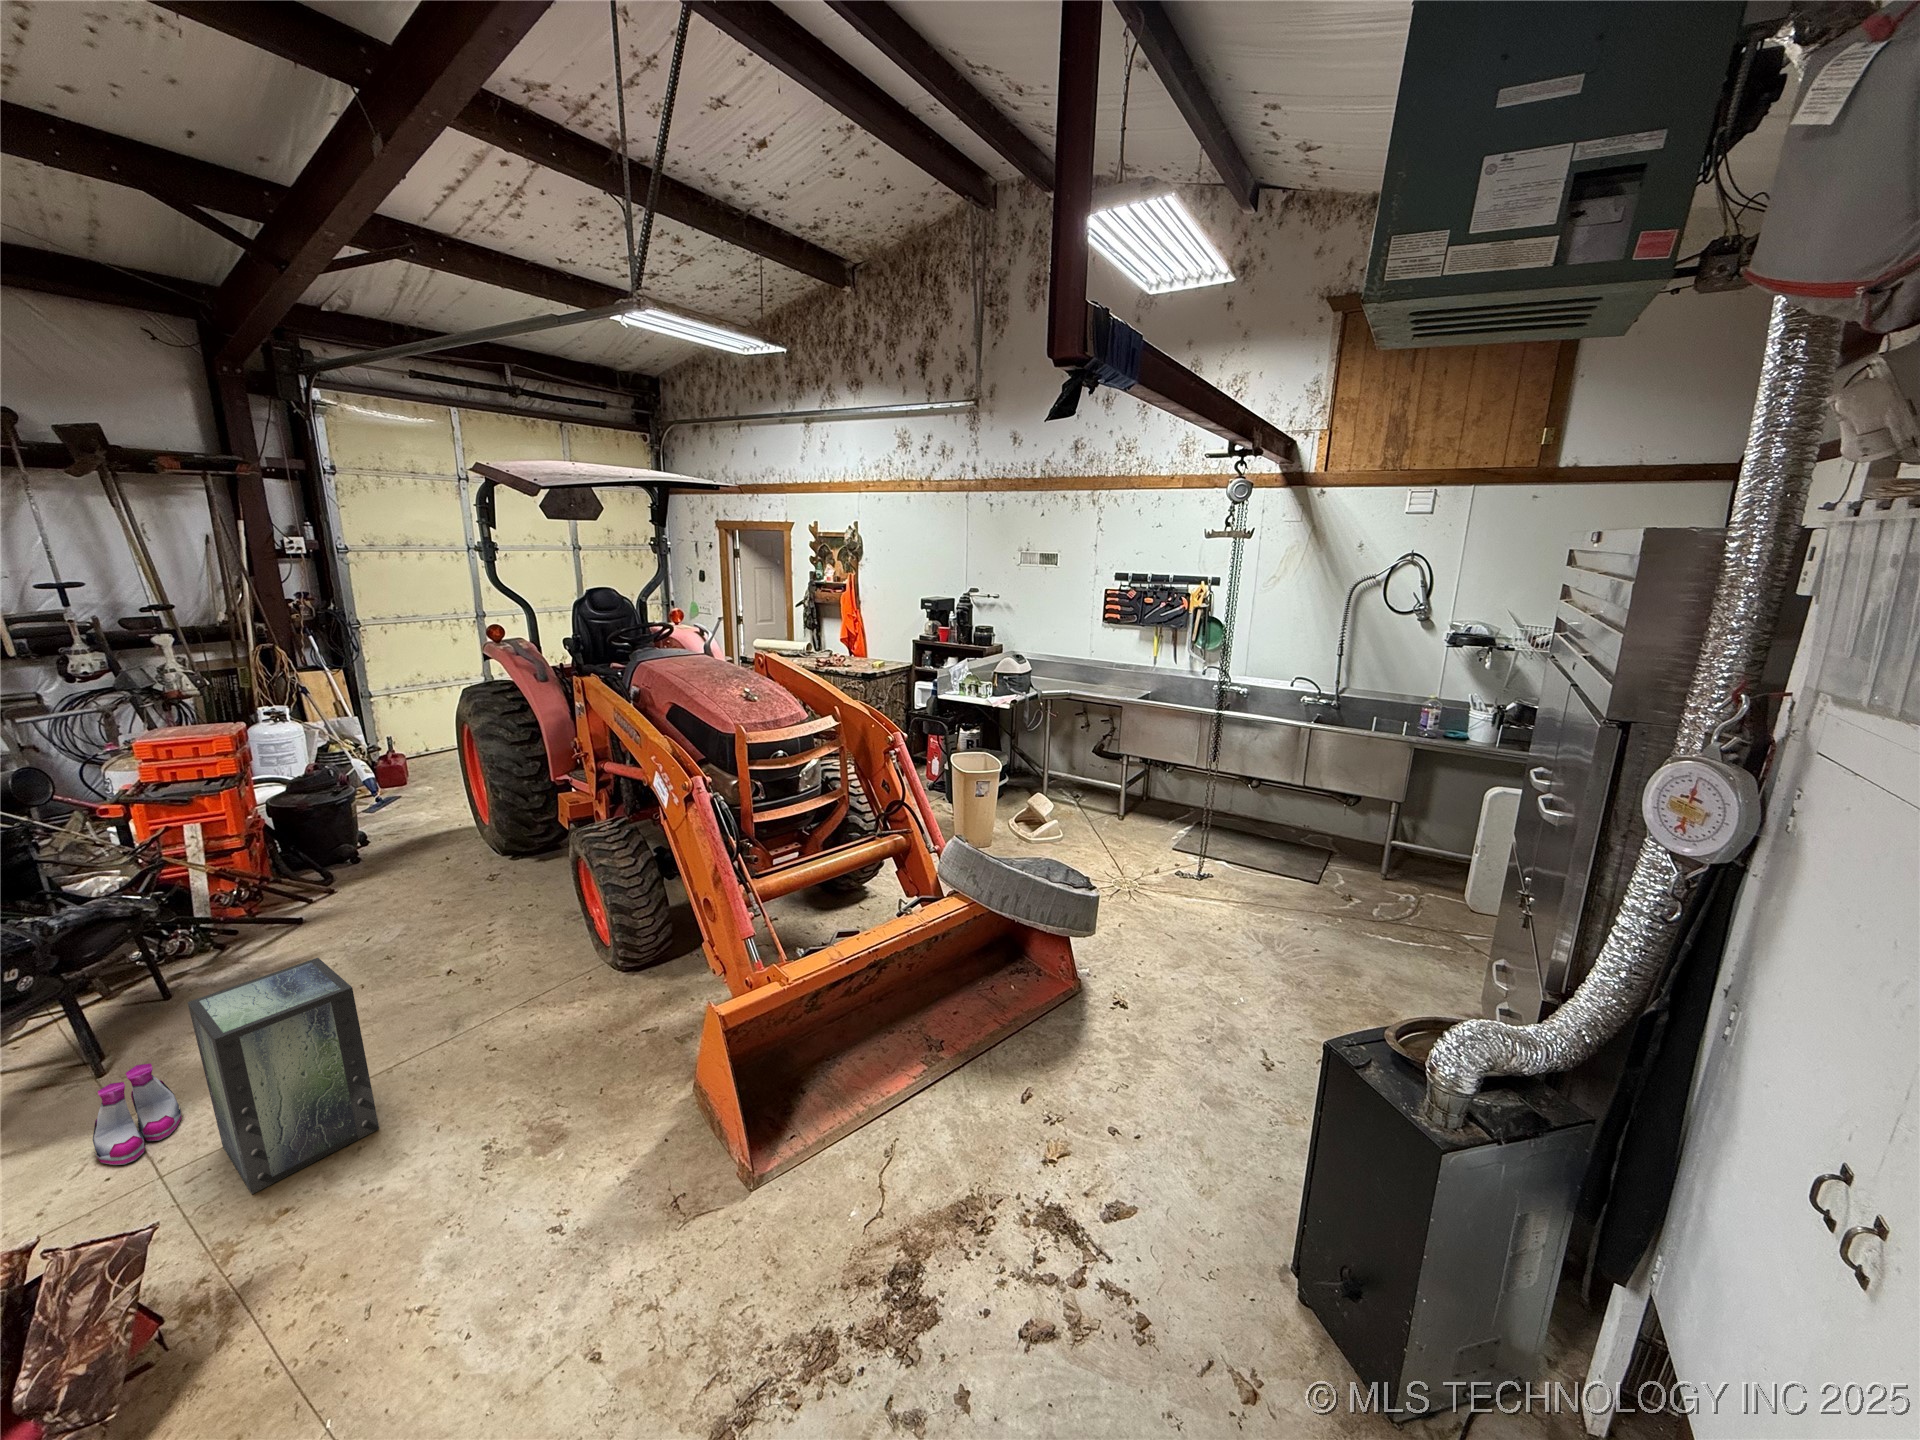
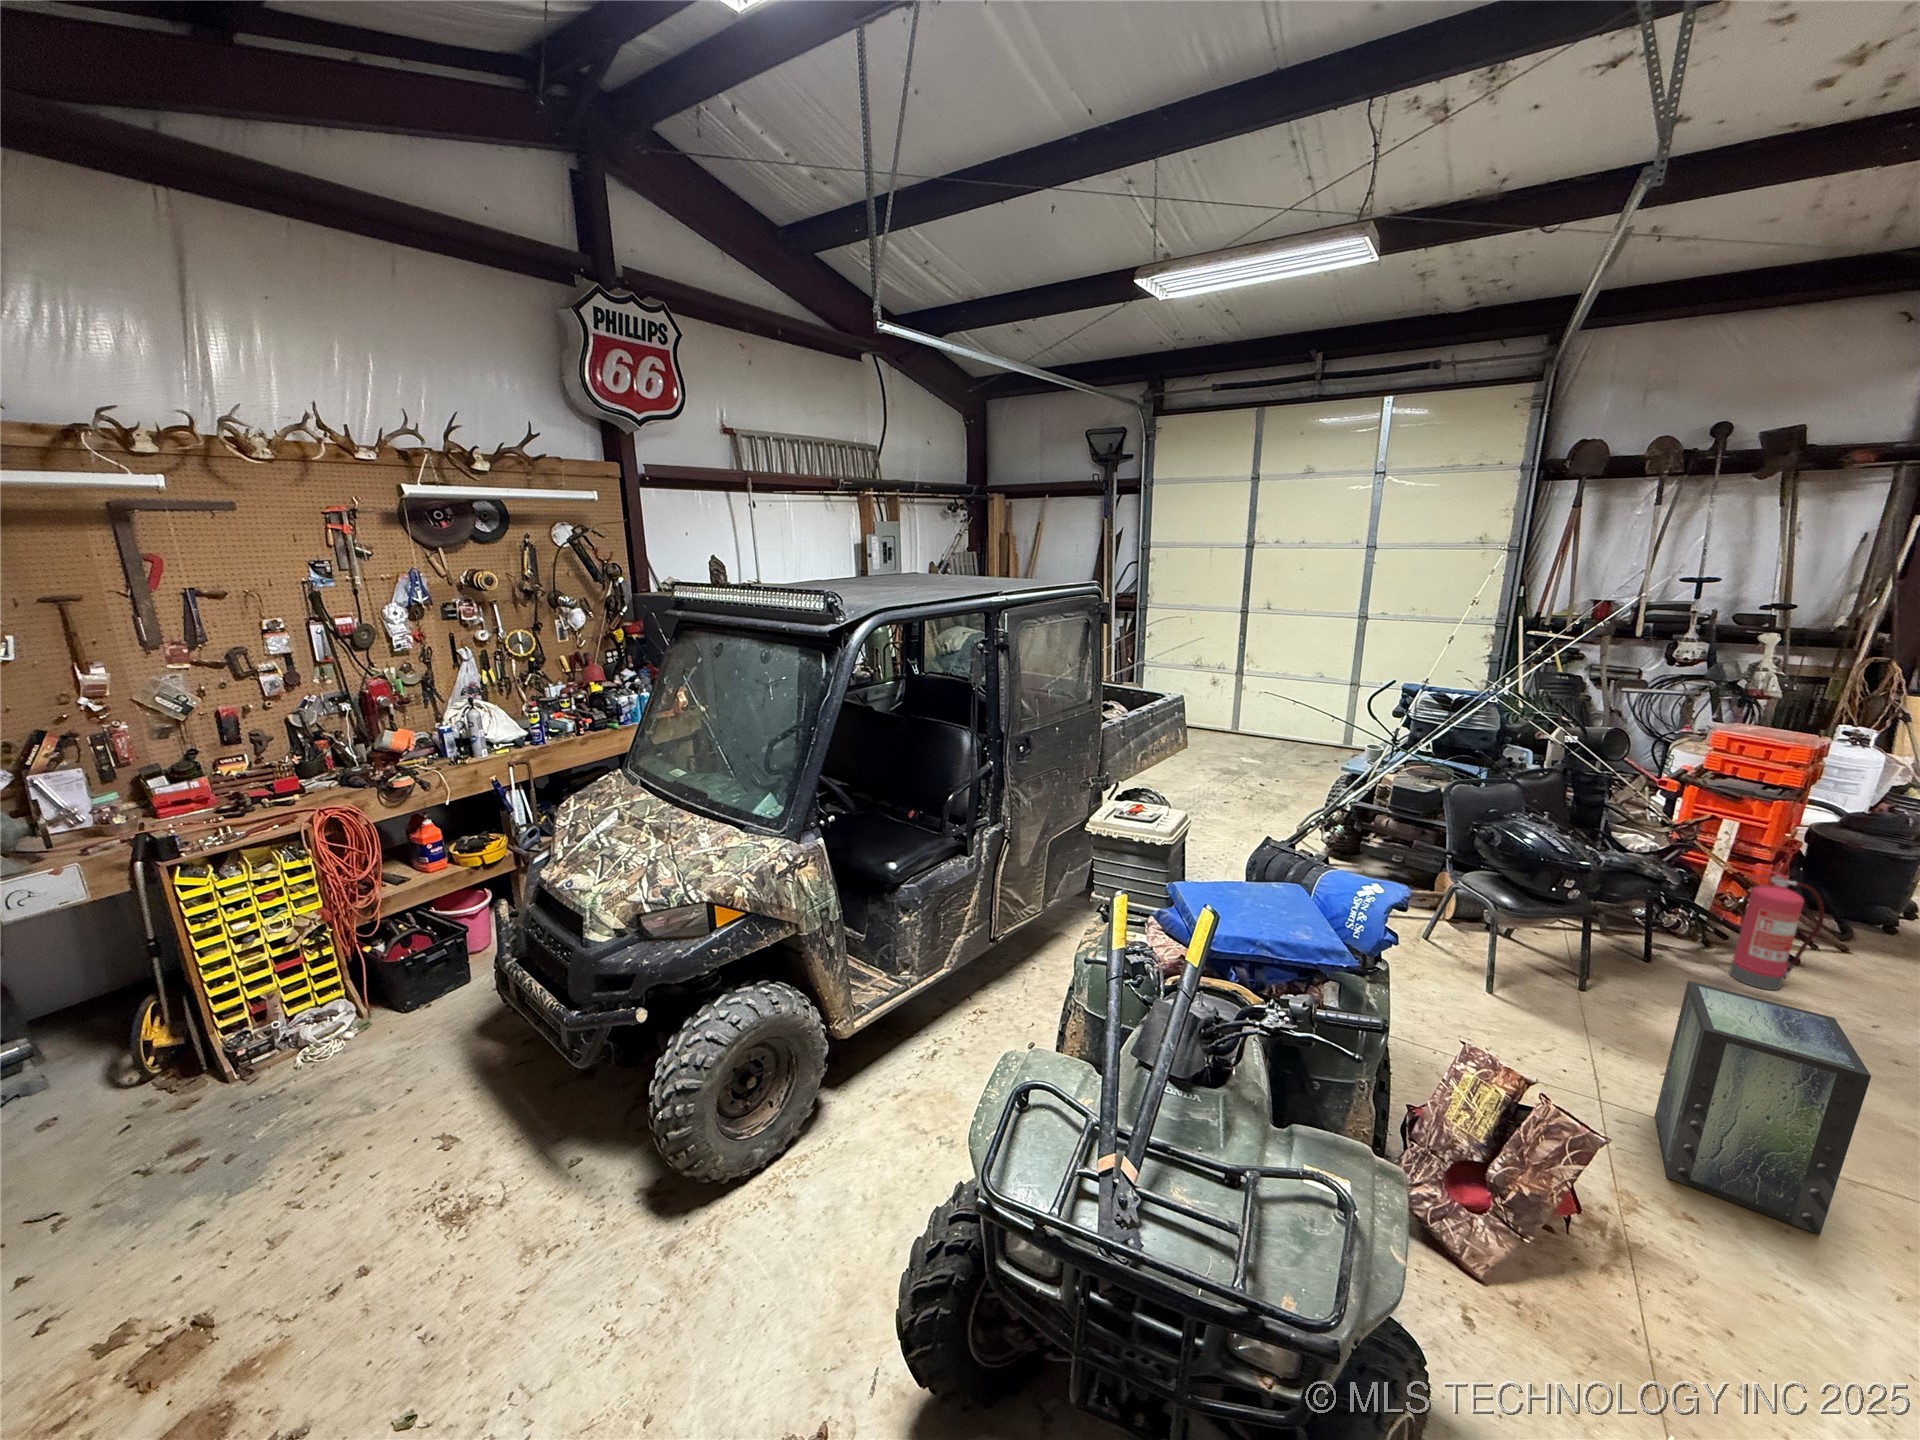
fire extinguisher: none [220,855,301,966] -> present [1729,865,1824,990]
boots: present [93,1064,182,1165] -> none [1564,1001,1633,1072]

